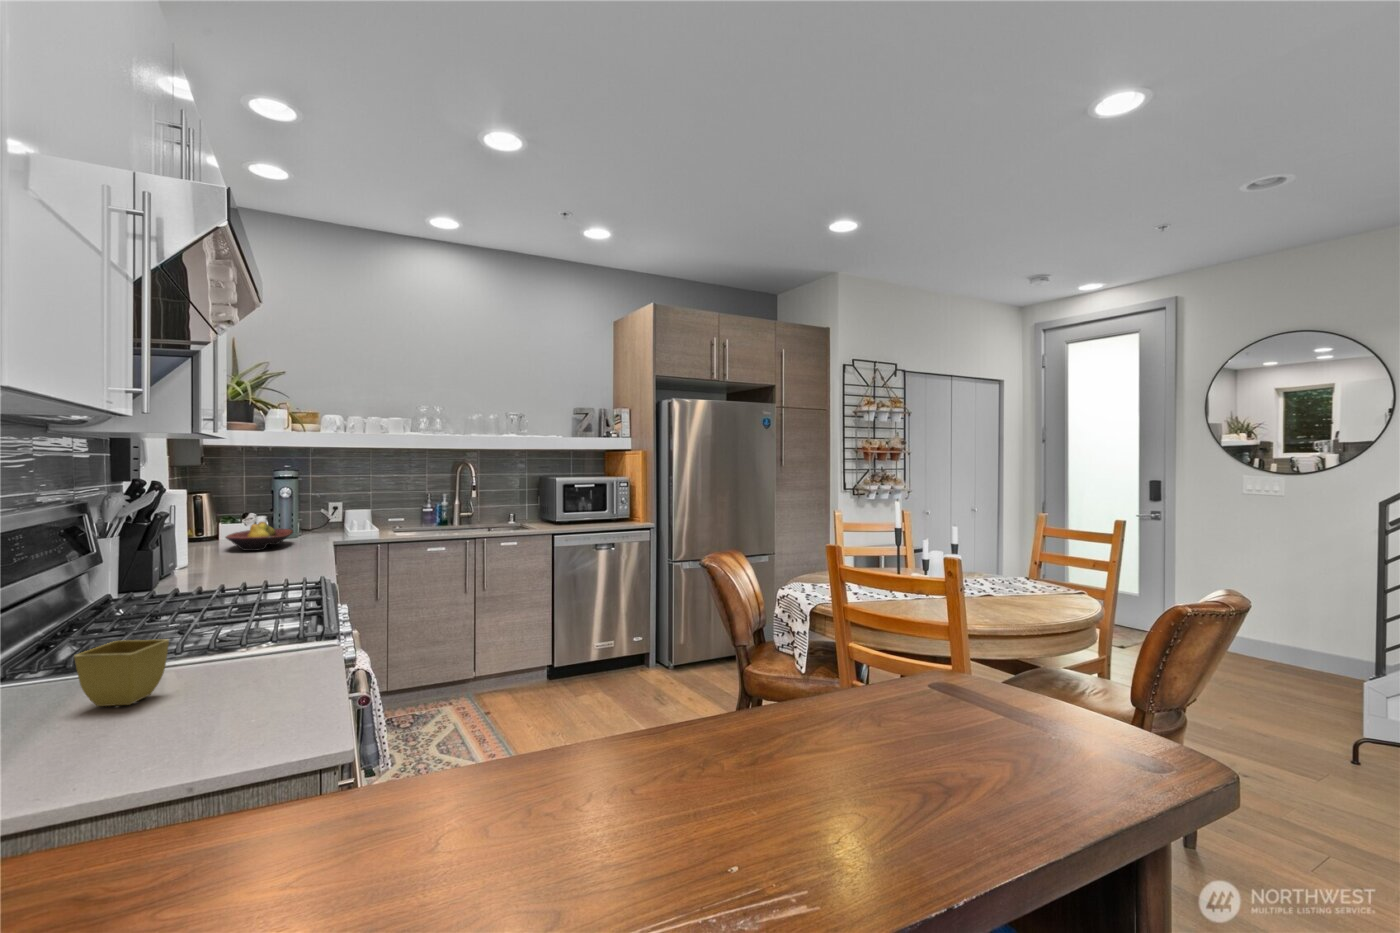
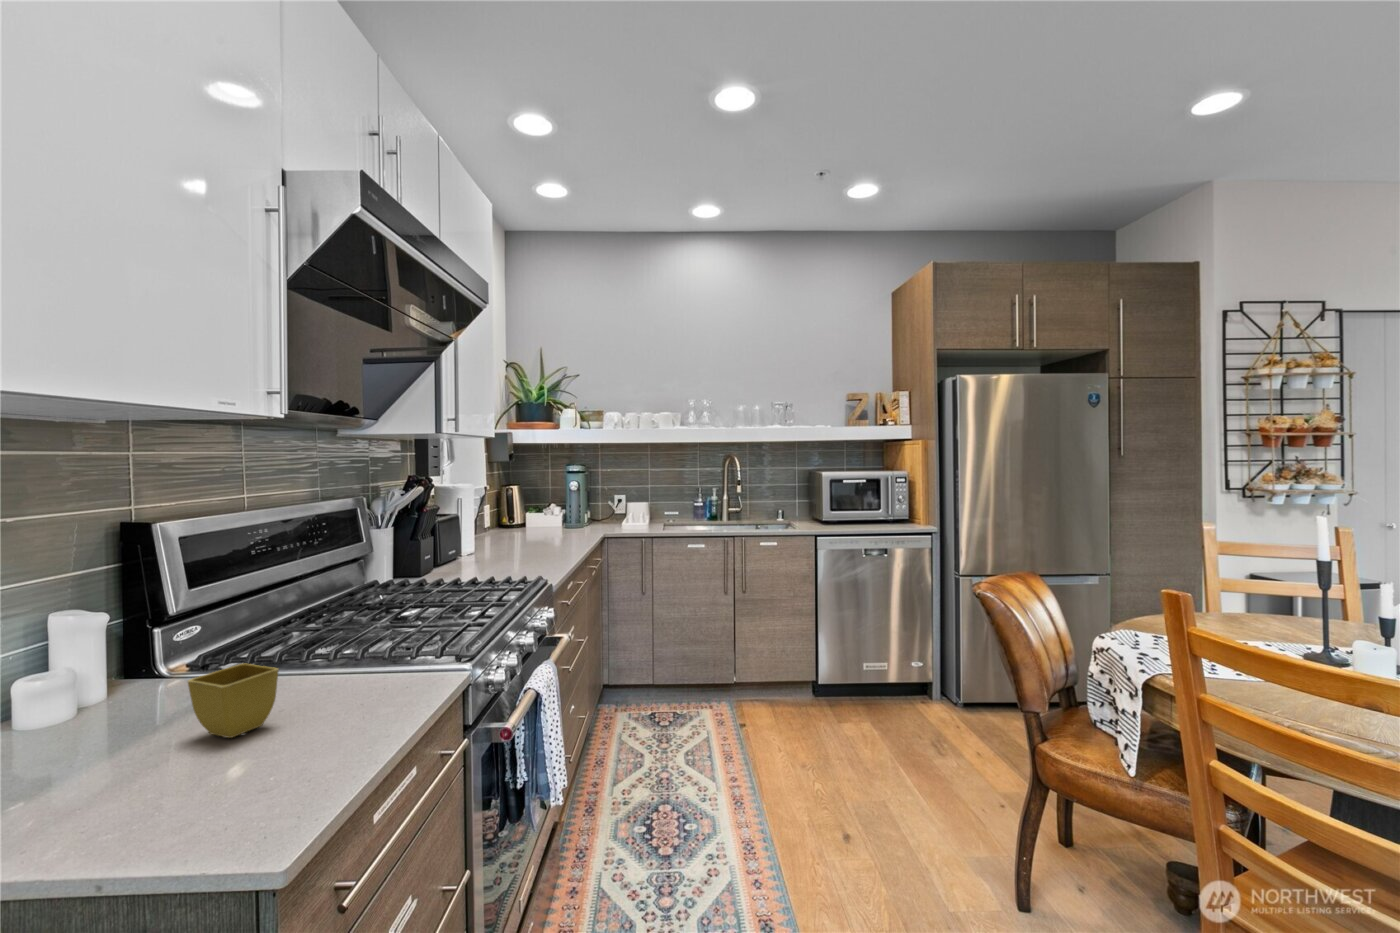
fruit bowl: present [226,521,293,551] -> none [508,515,566,543]

